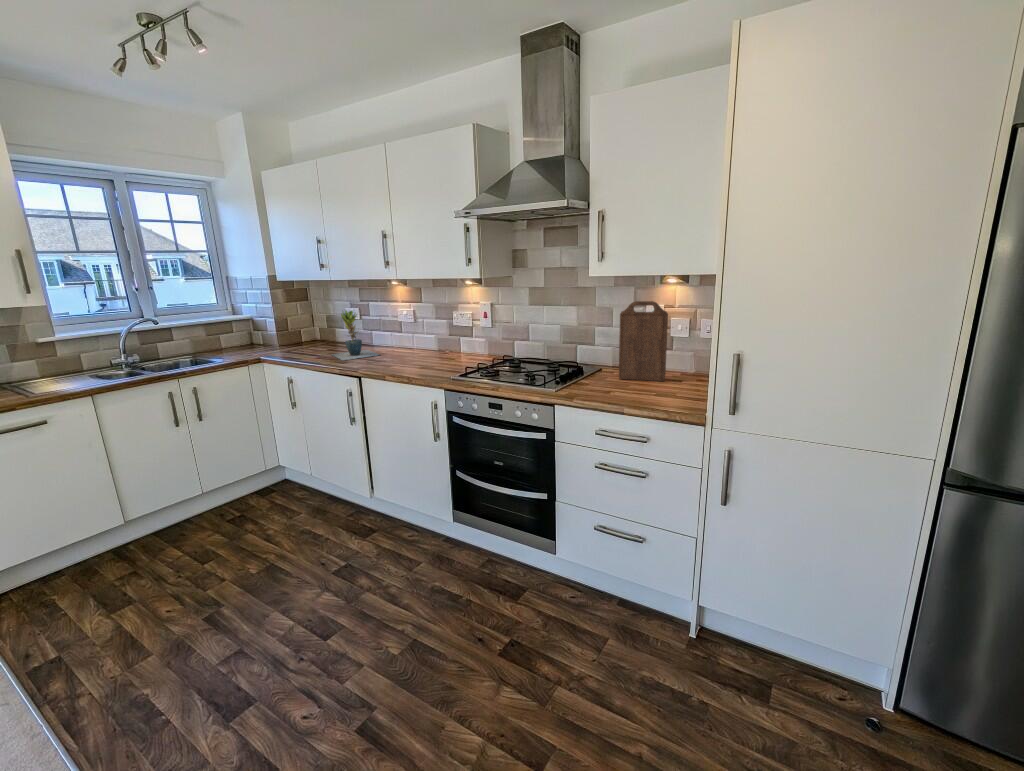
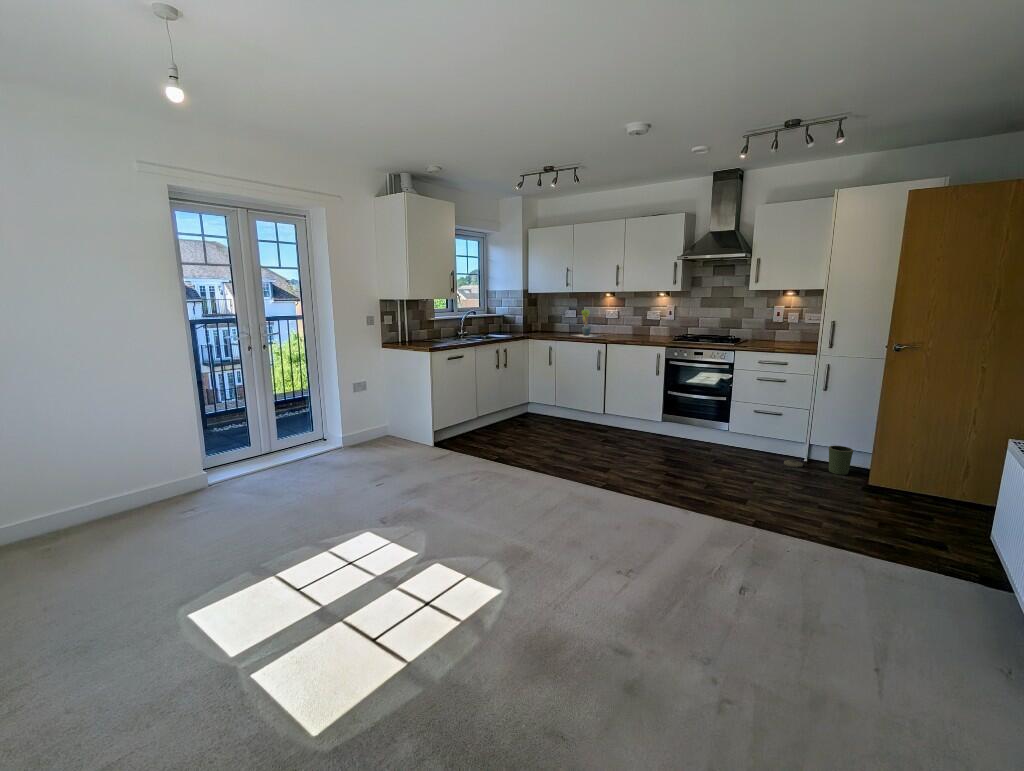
cutting board: present [619,301,668,381] -> none [762,303,790,343]
trash can: none [645,624,784,701] -> present [784,446,853,475]

